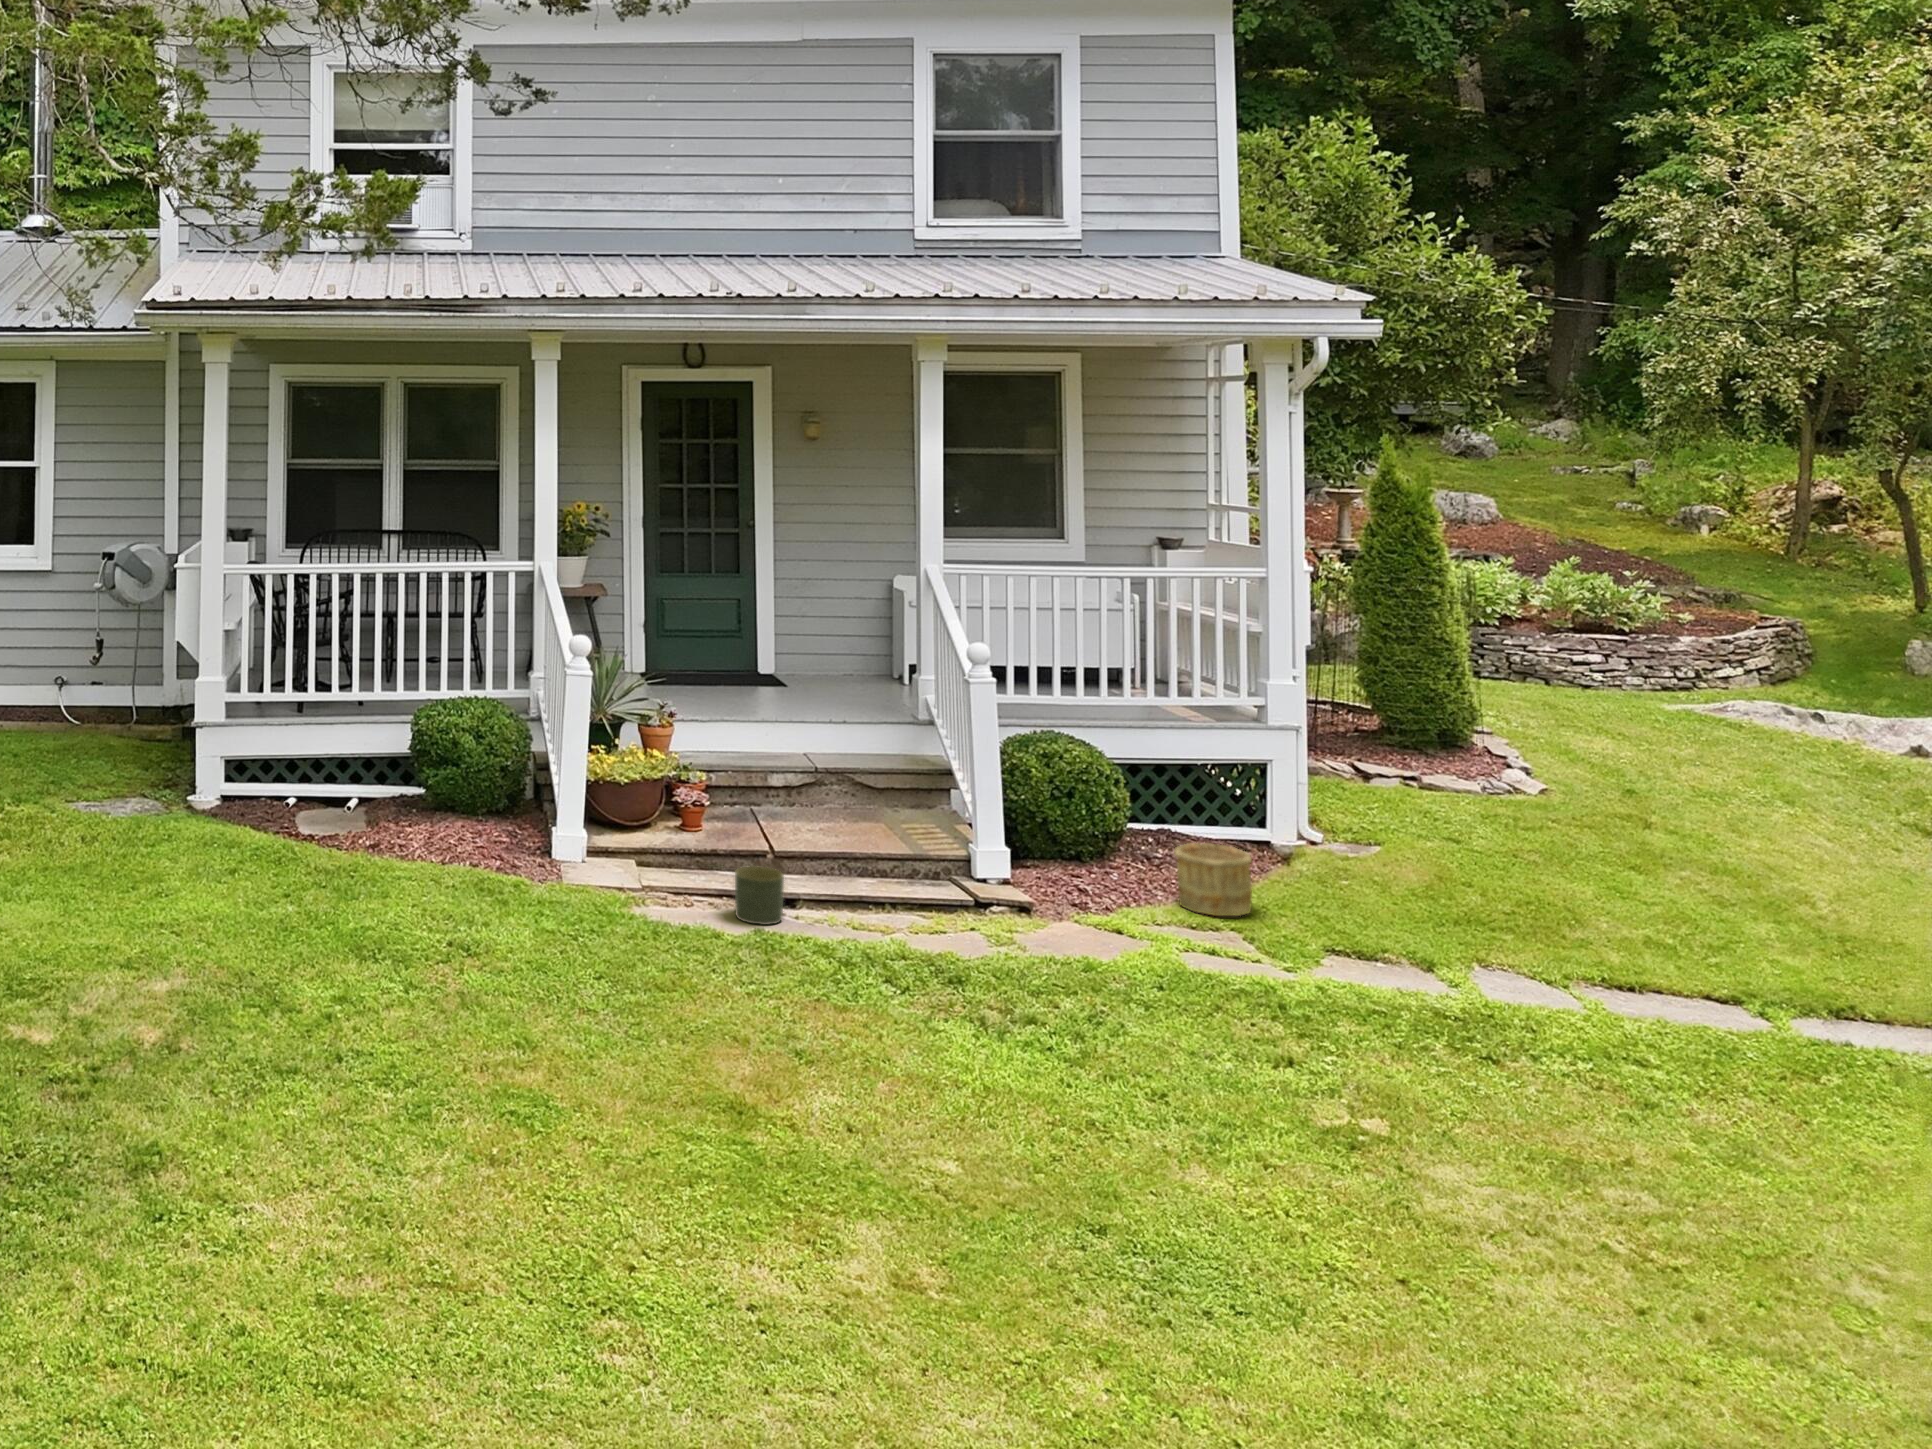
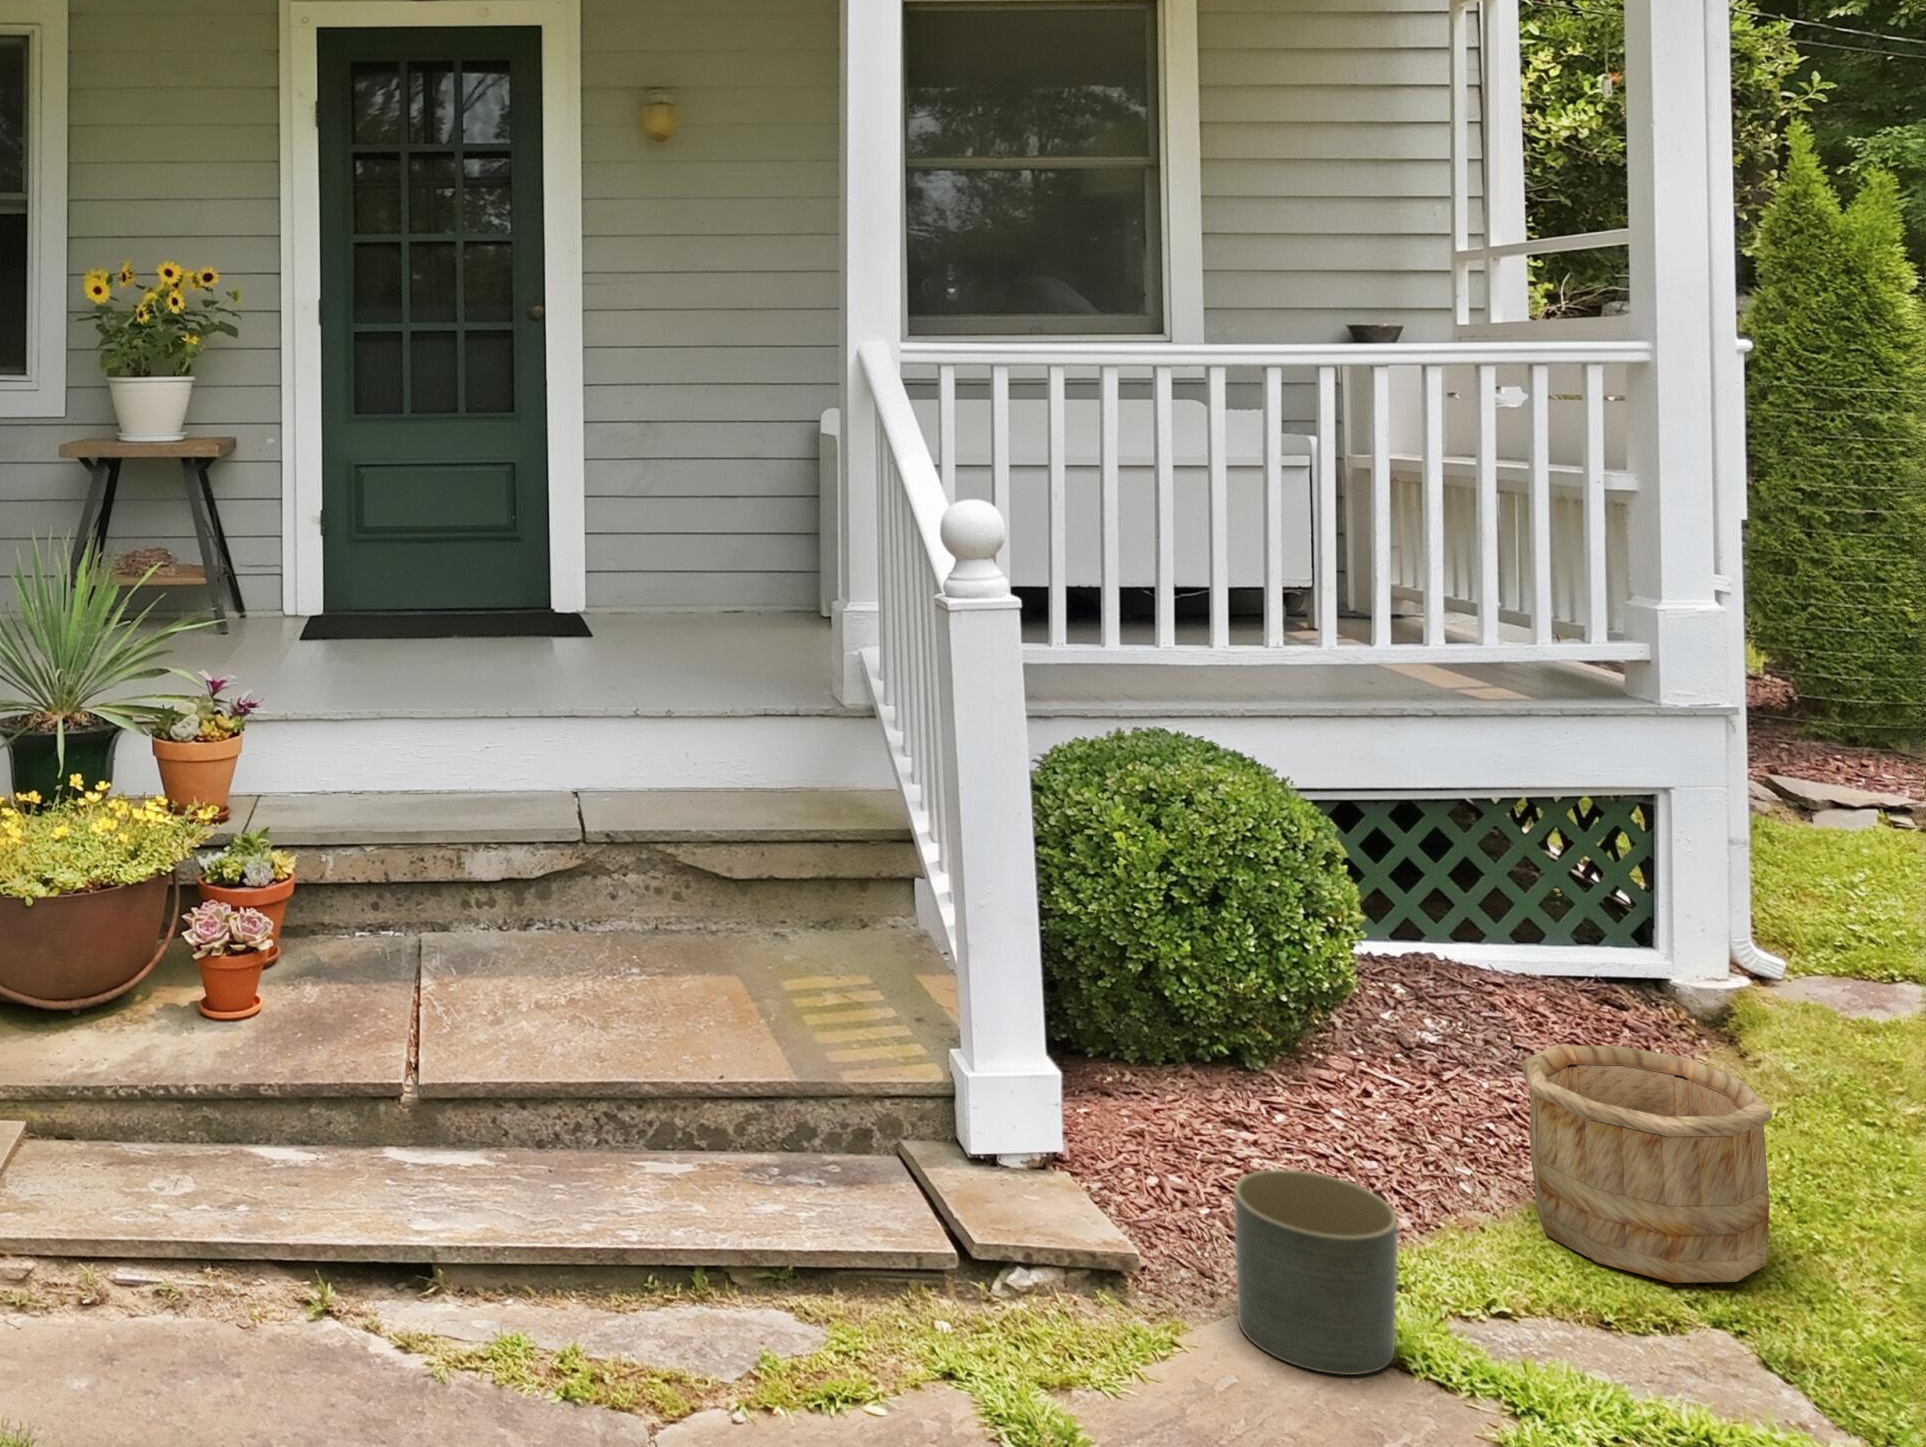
planter: present [735,866,784,925] -> present [1234,1169,1397,1375]

